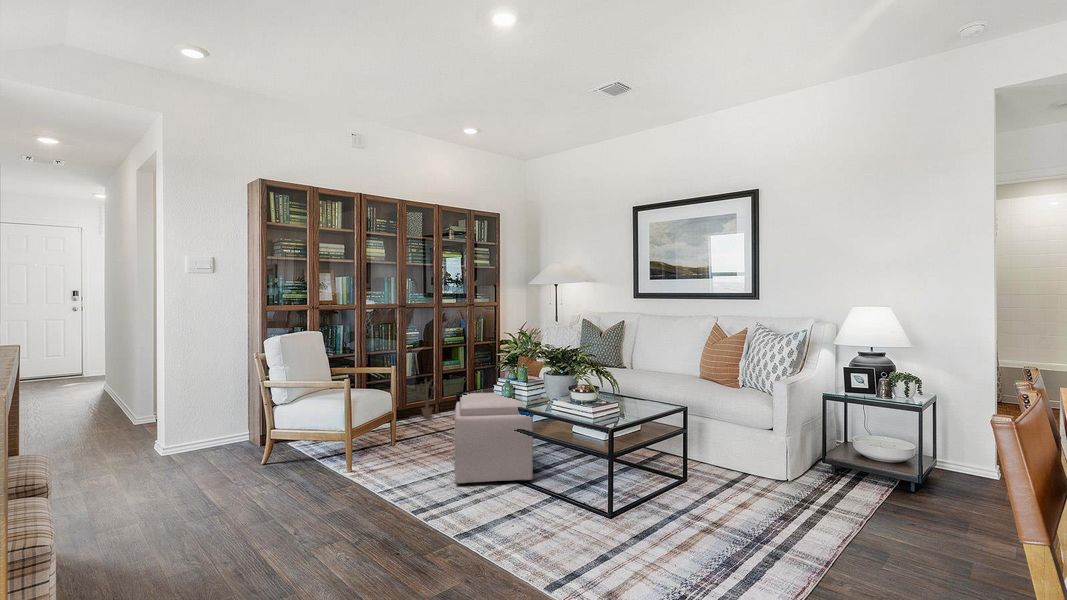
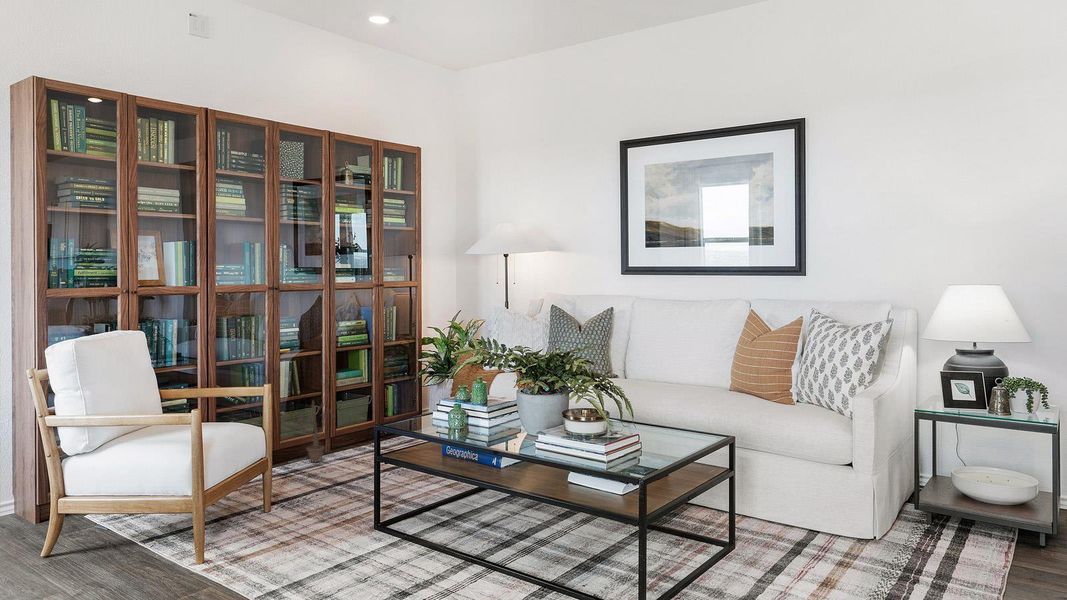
ottoman: present [454,393,533,484] -> none [374,422,505,574]

